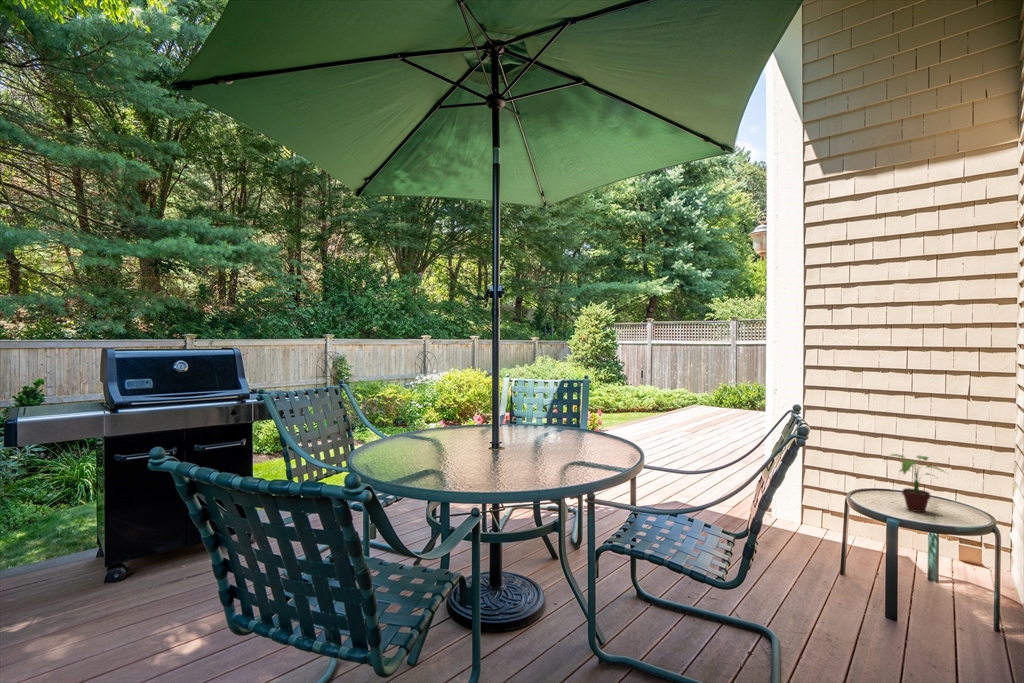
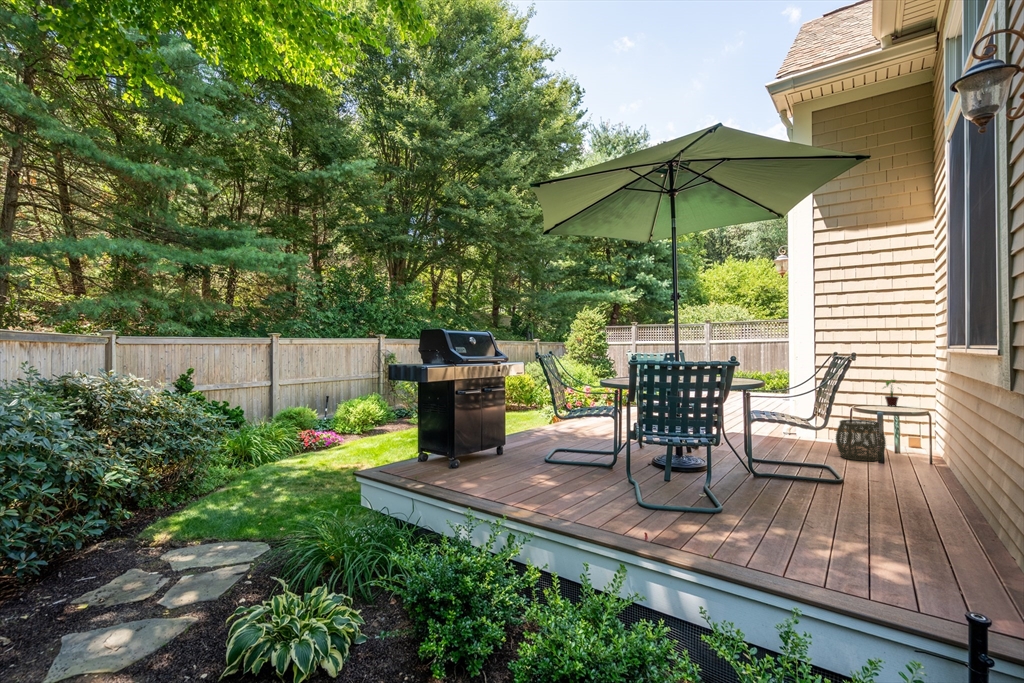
woven basket: none [784,535,888,641] -> present [836,420,886,461]

